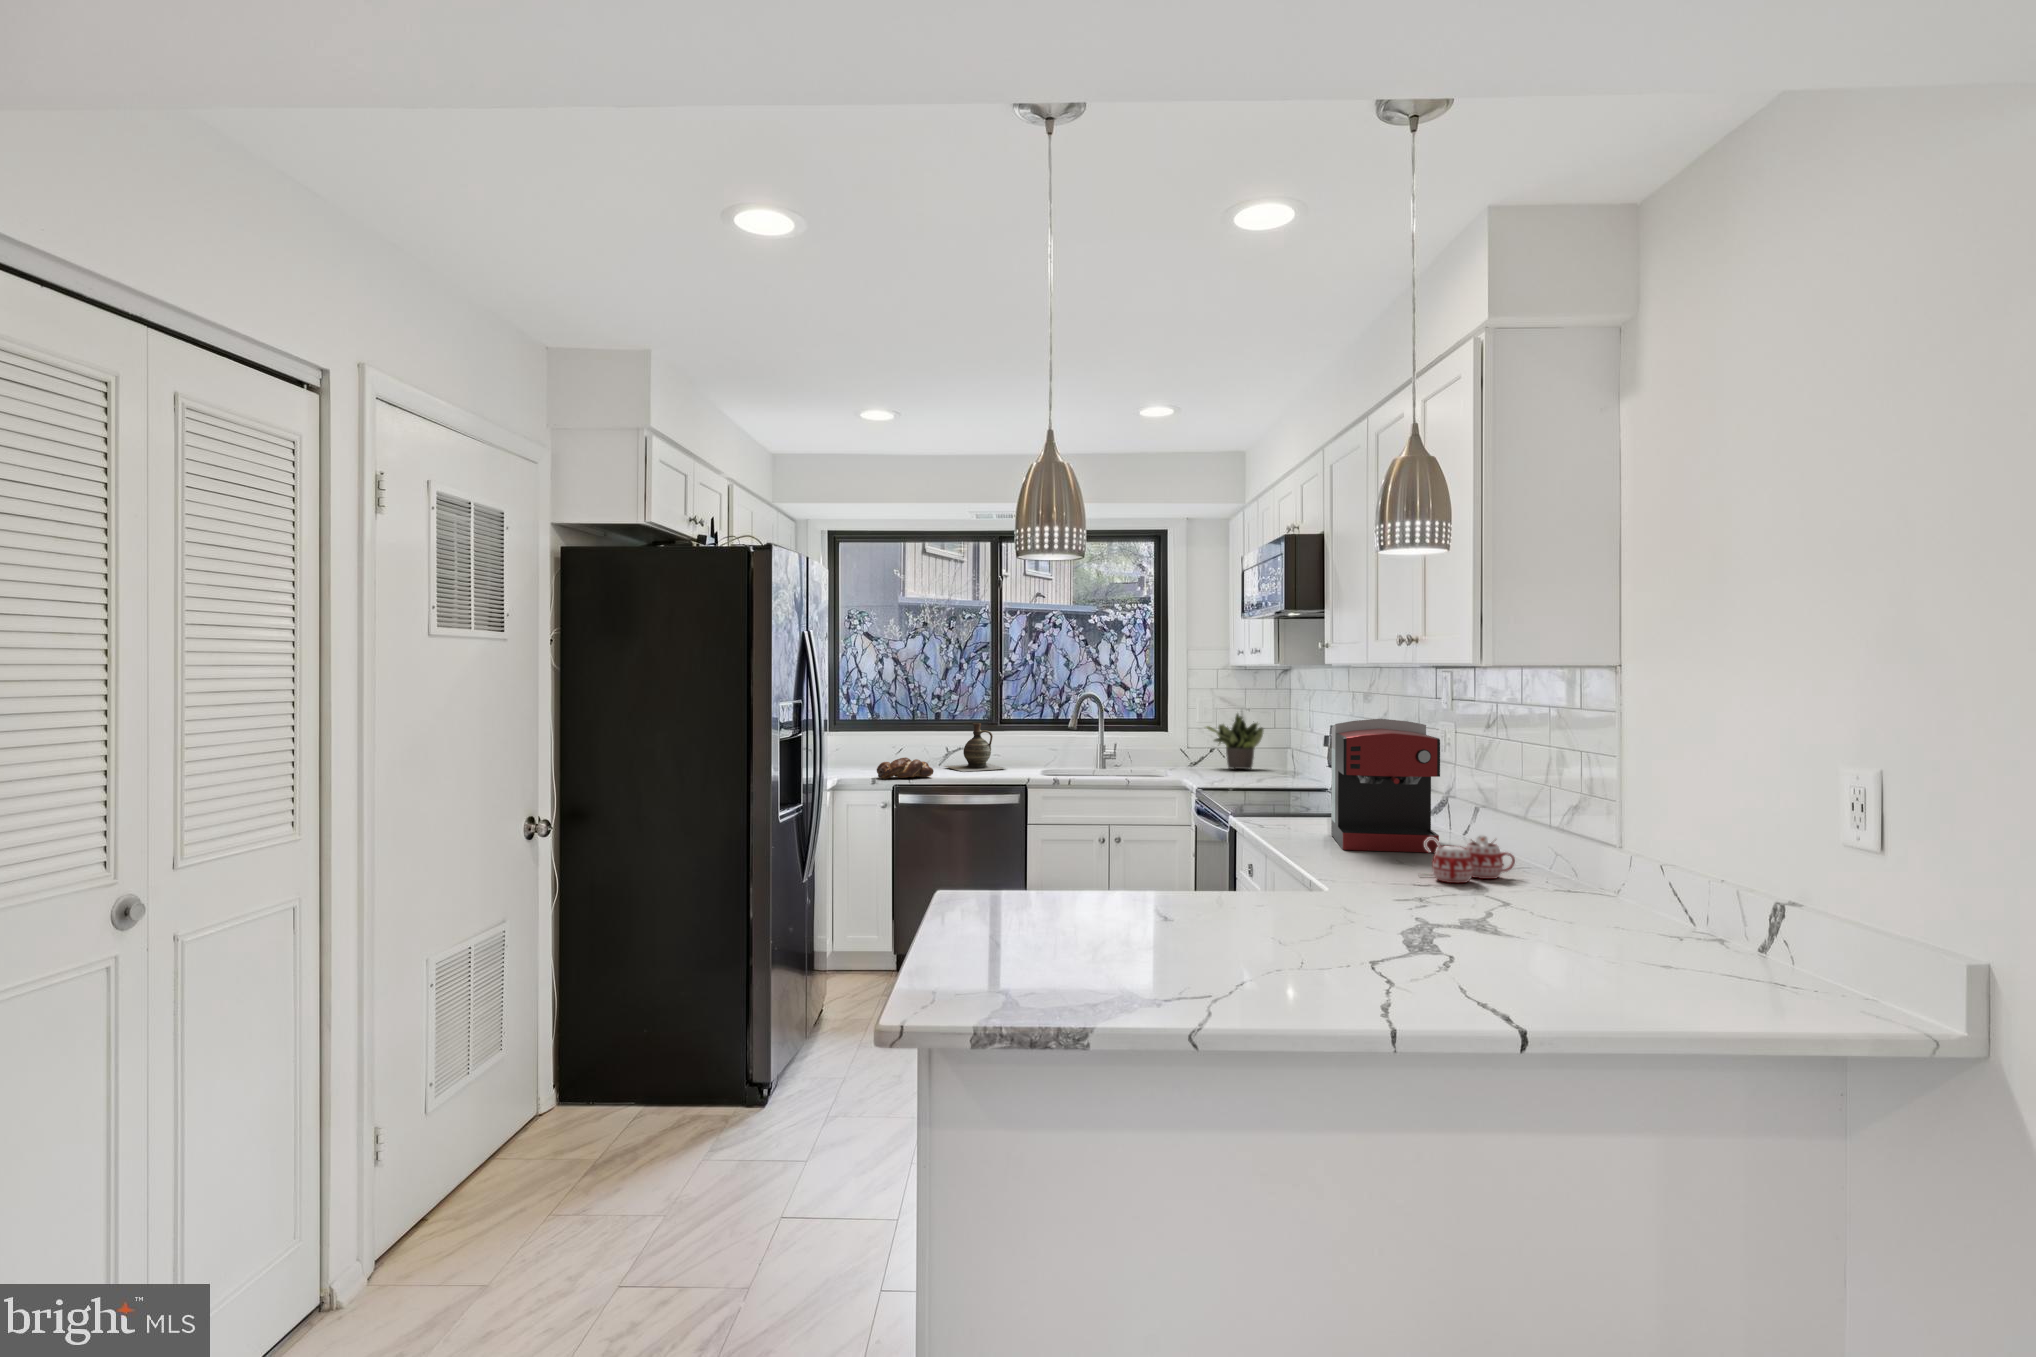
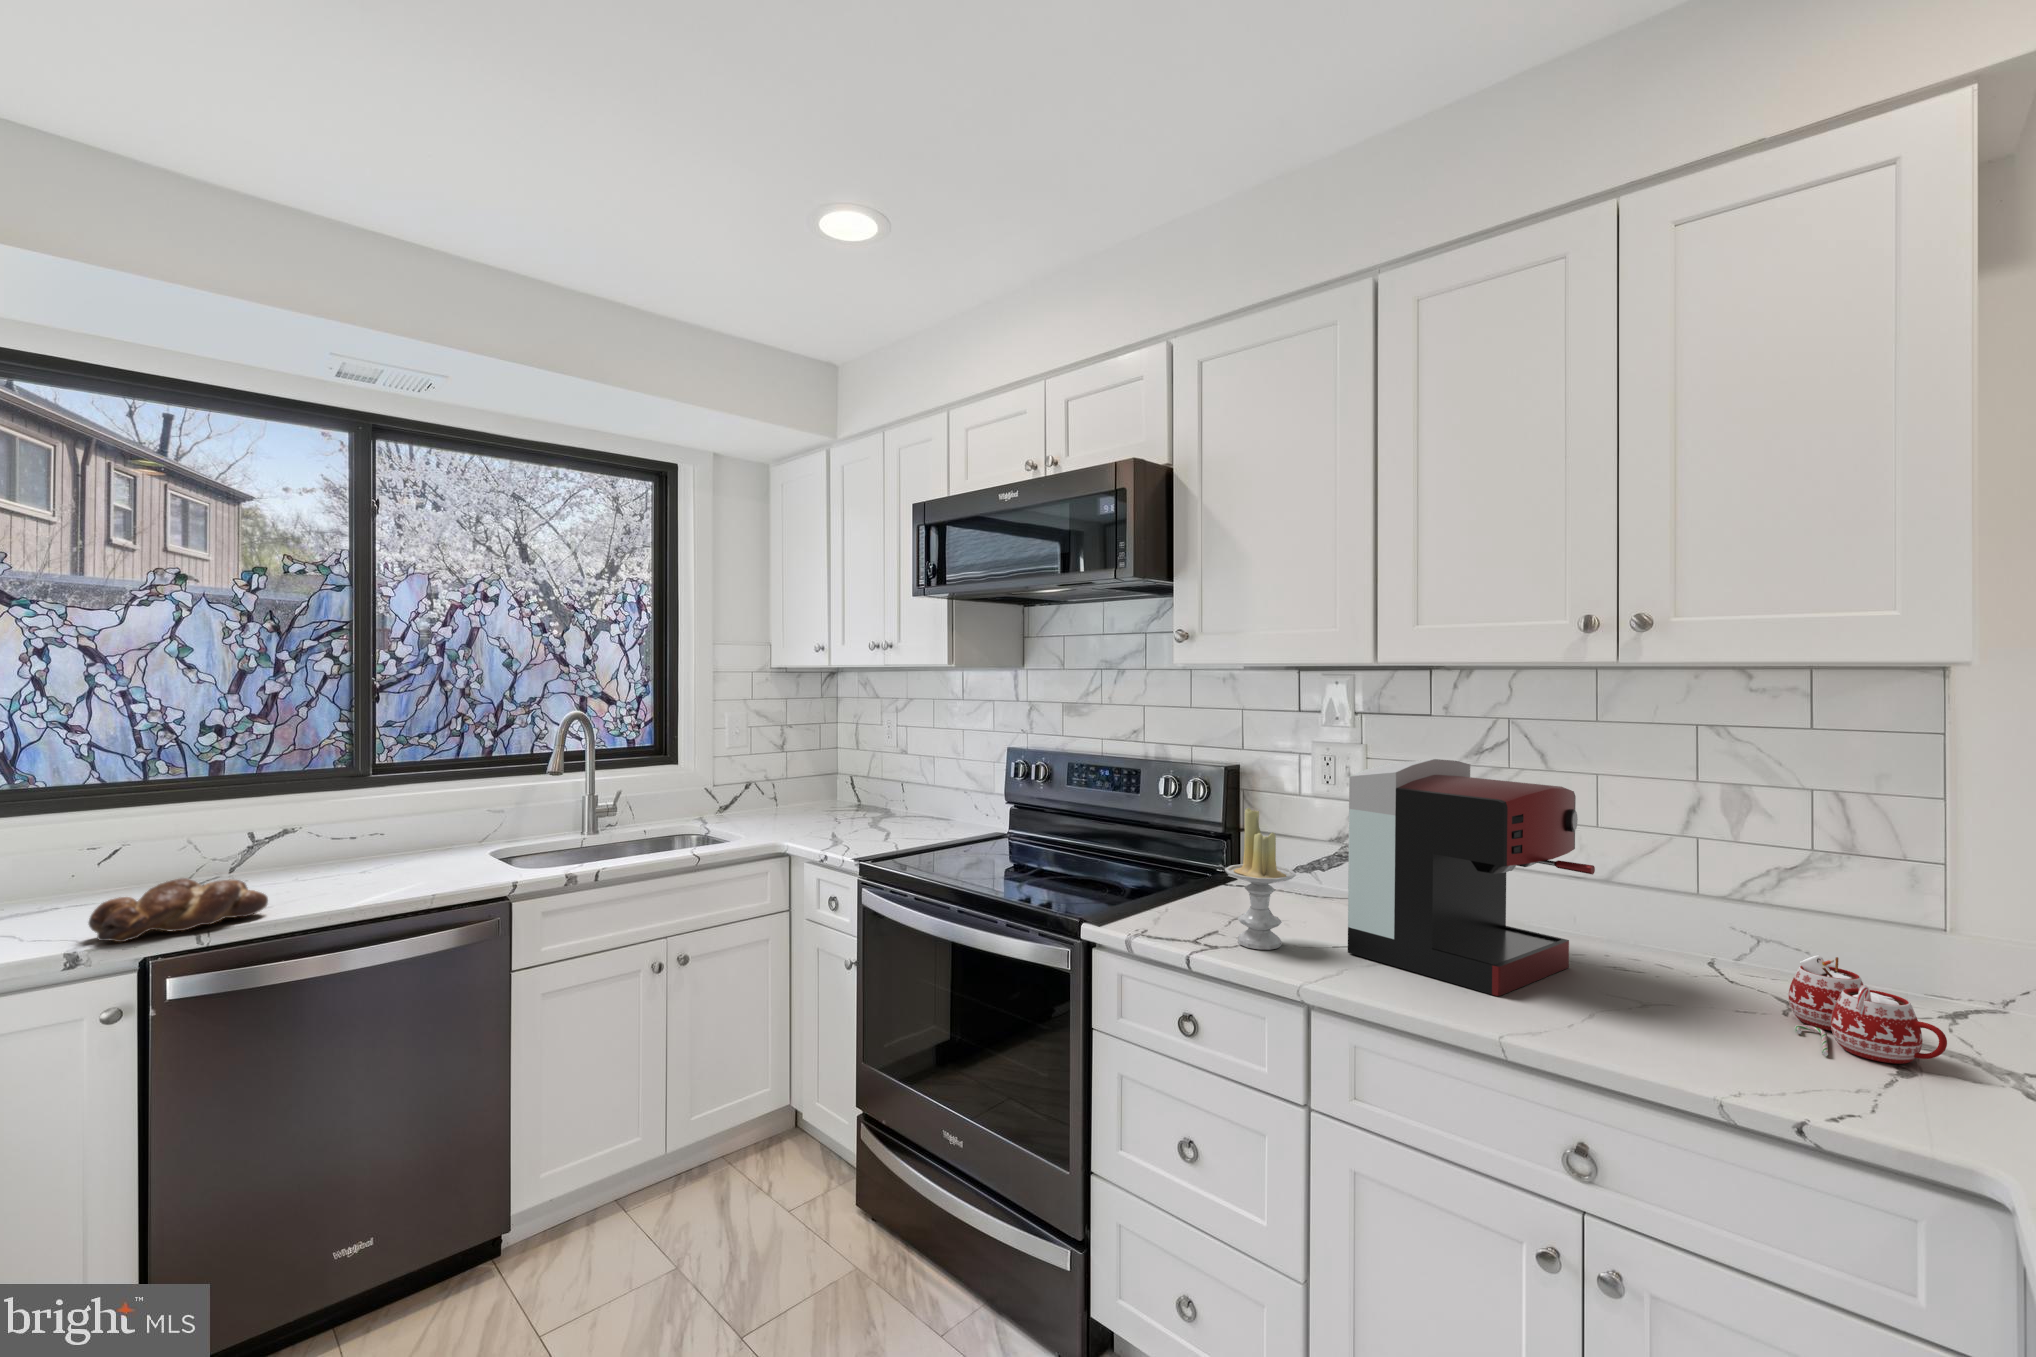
potted plant: present [1207,714,1263,769] -> none [735,731,820,812]
ceramic jug: present [945,723,1006,772] -> none [241,777,409,881]
candle: none [1278,747,1320,830] -> present [1225,808,1296,950]

